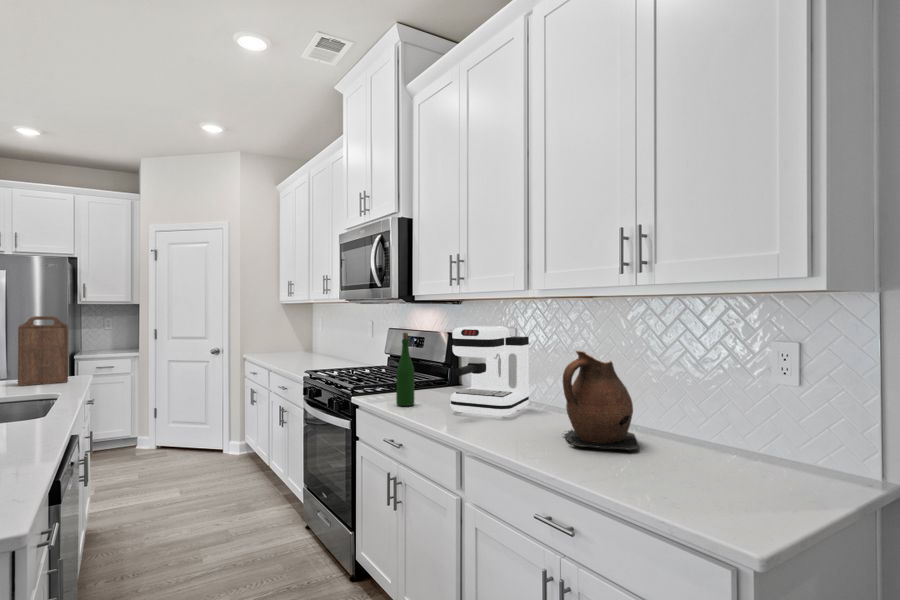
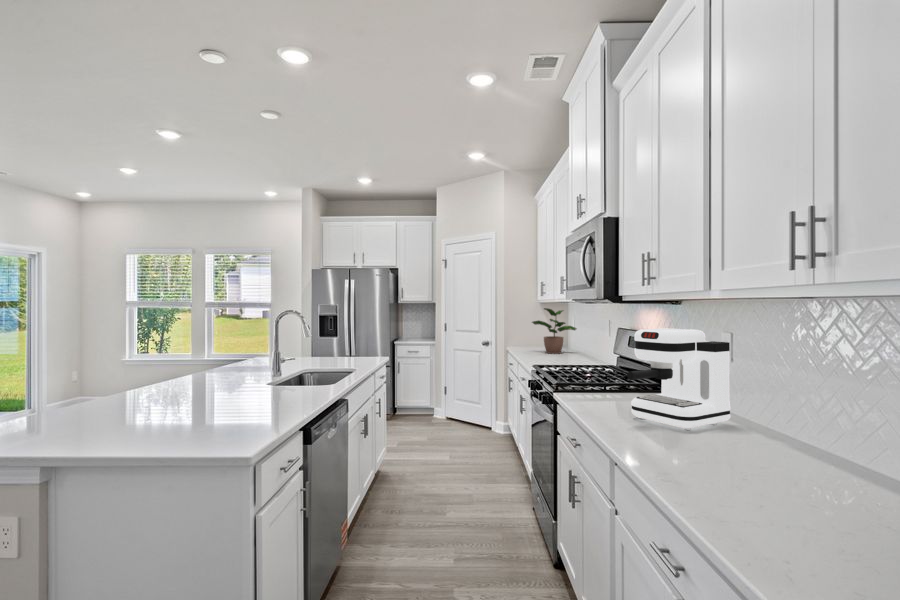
potted plant: none [278,309,328,358] -> present [532,308,576,354]
cutting board: present [18,316,68,386] -> none [339,313,367,361]
wine bottle: present [396,333,414,406] -> none [585,333,604,406]
ceramic pitcher: present [563,351,639,451] -> none [723,361,842,492]

